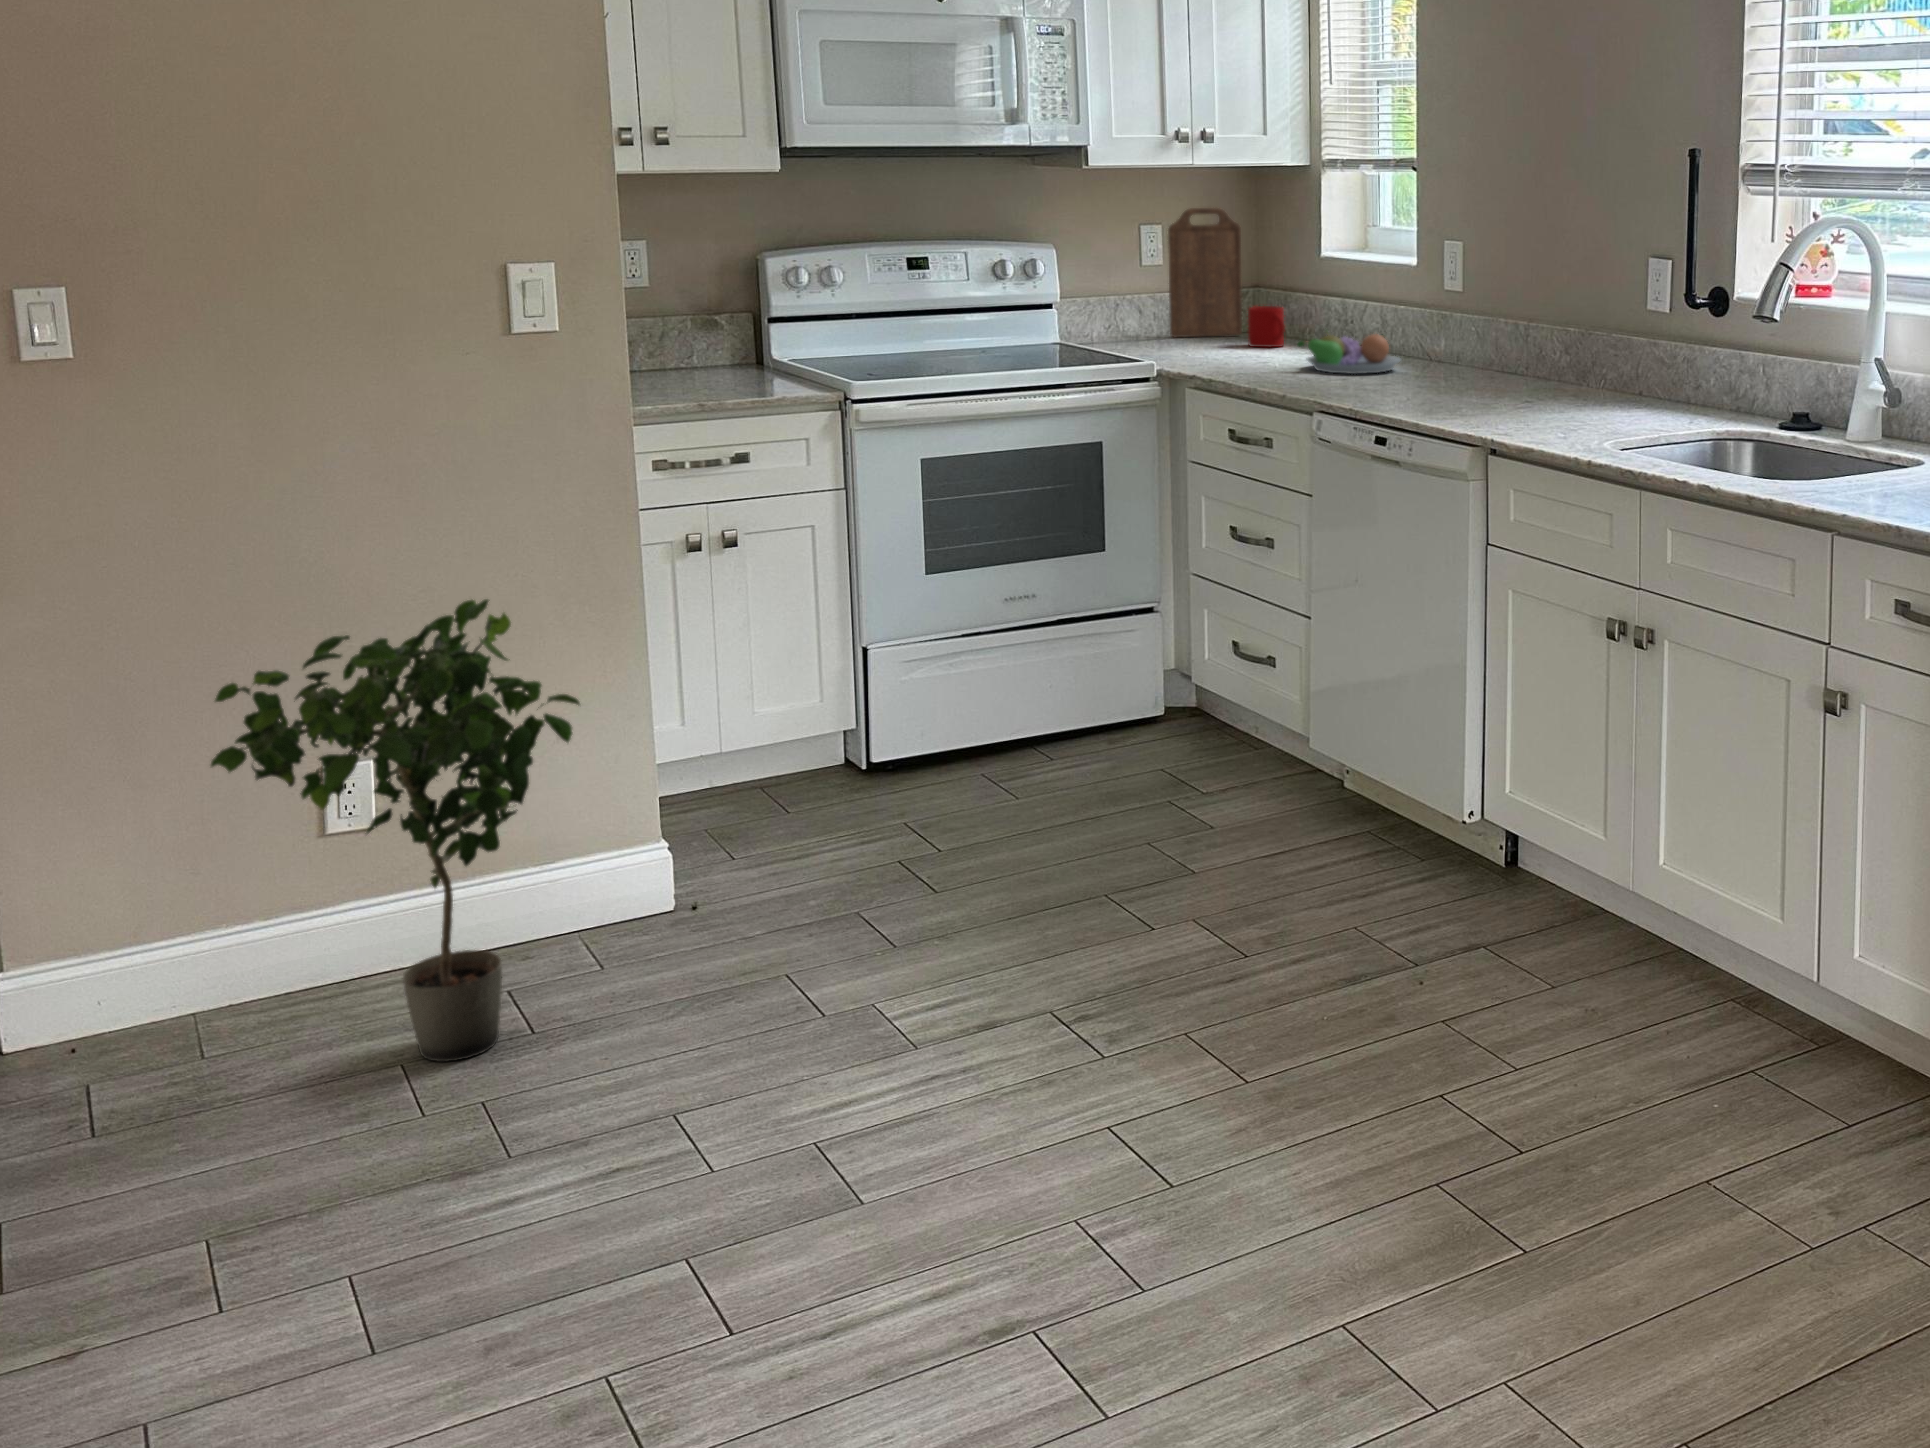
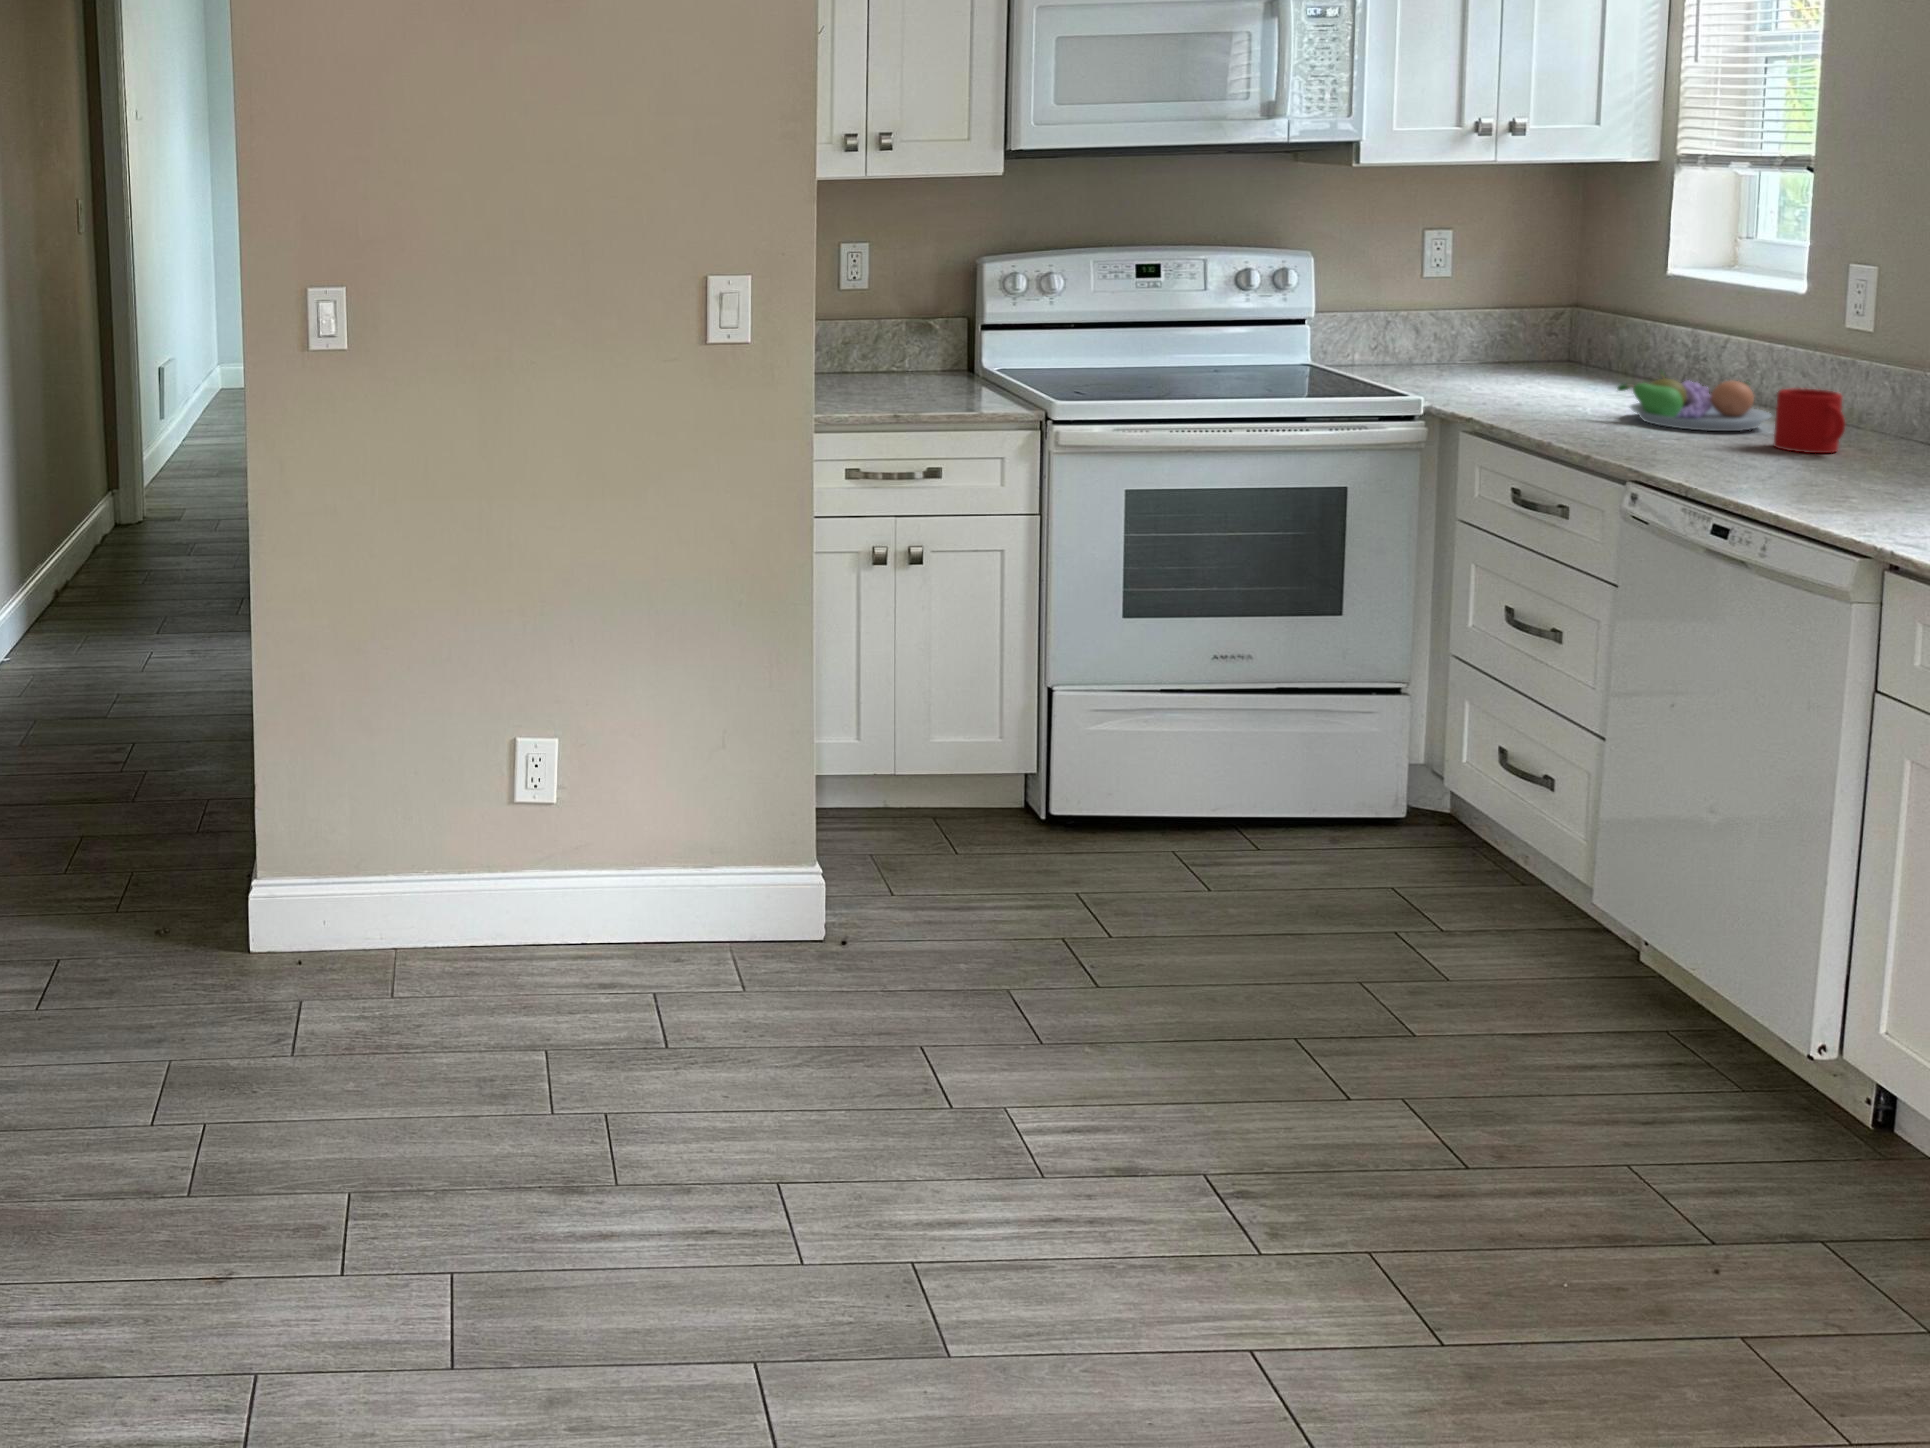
cutting board: present [1168,208,1242,337] -> none [1450,213,1555,364]
mug: present [1248,306,1285,347] -> present [1773,388,1845,453]
potted plant: present [211,599,580,1062] -> none [403,601,738,1056]

